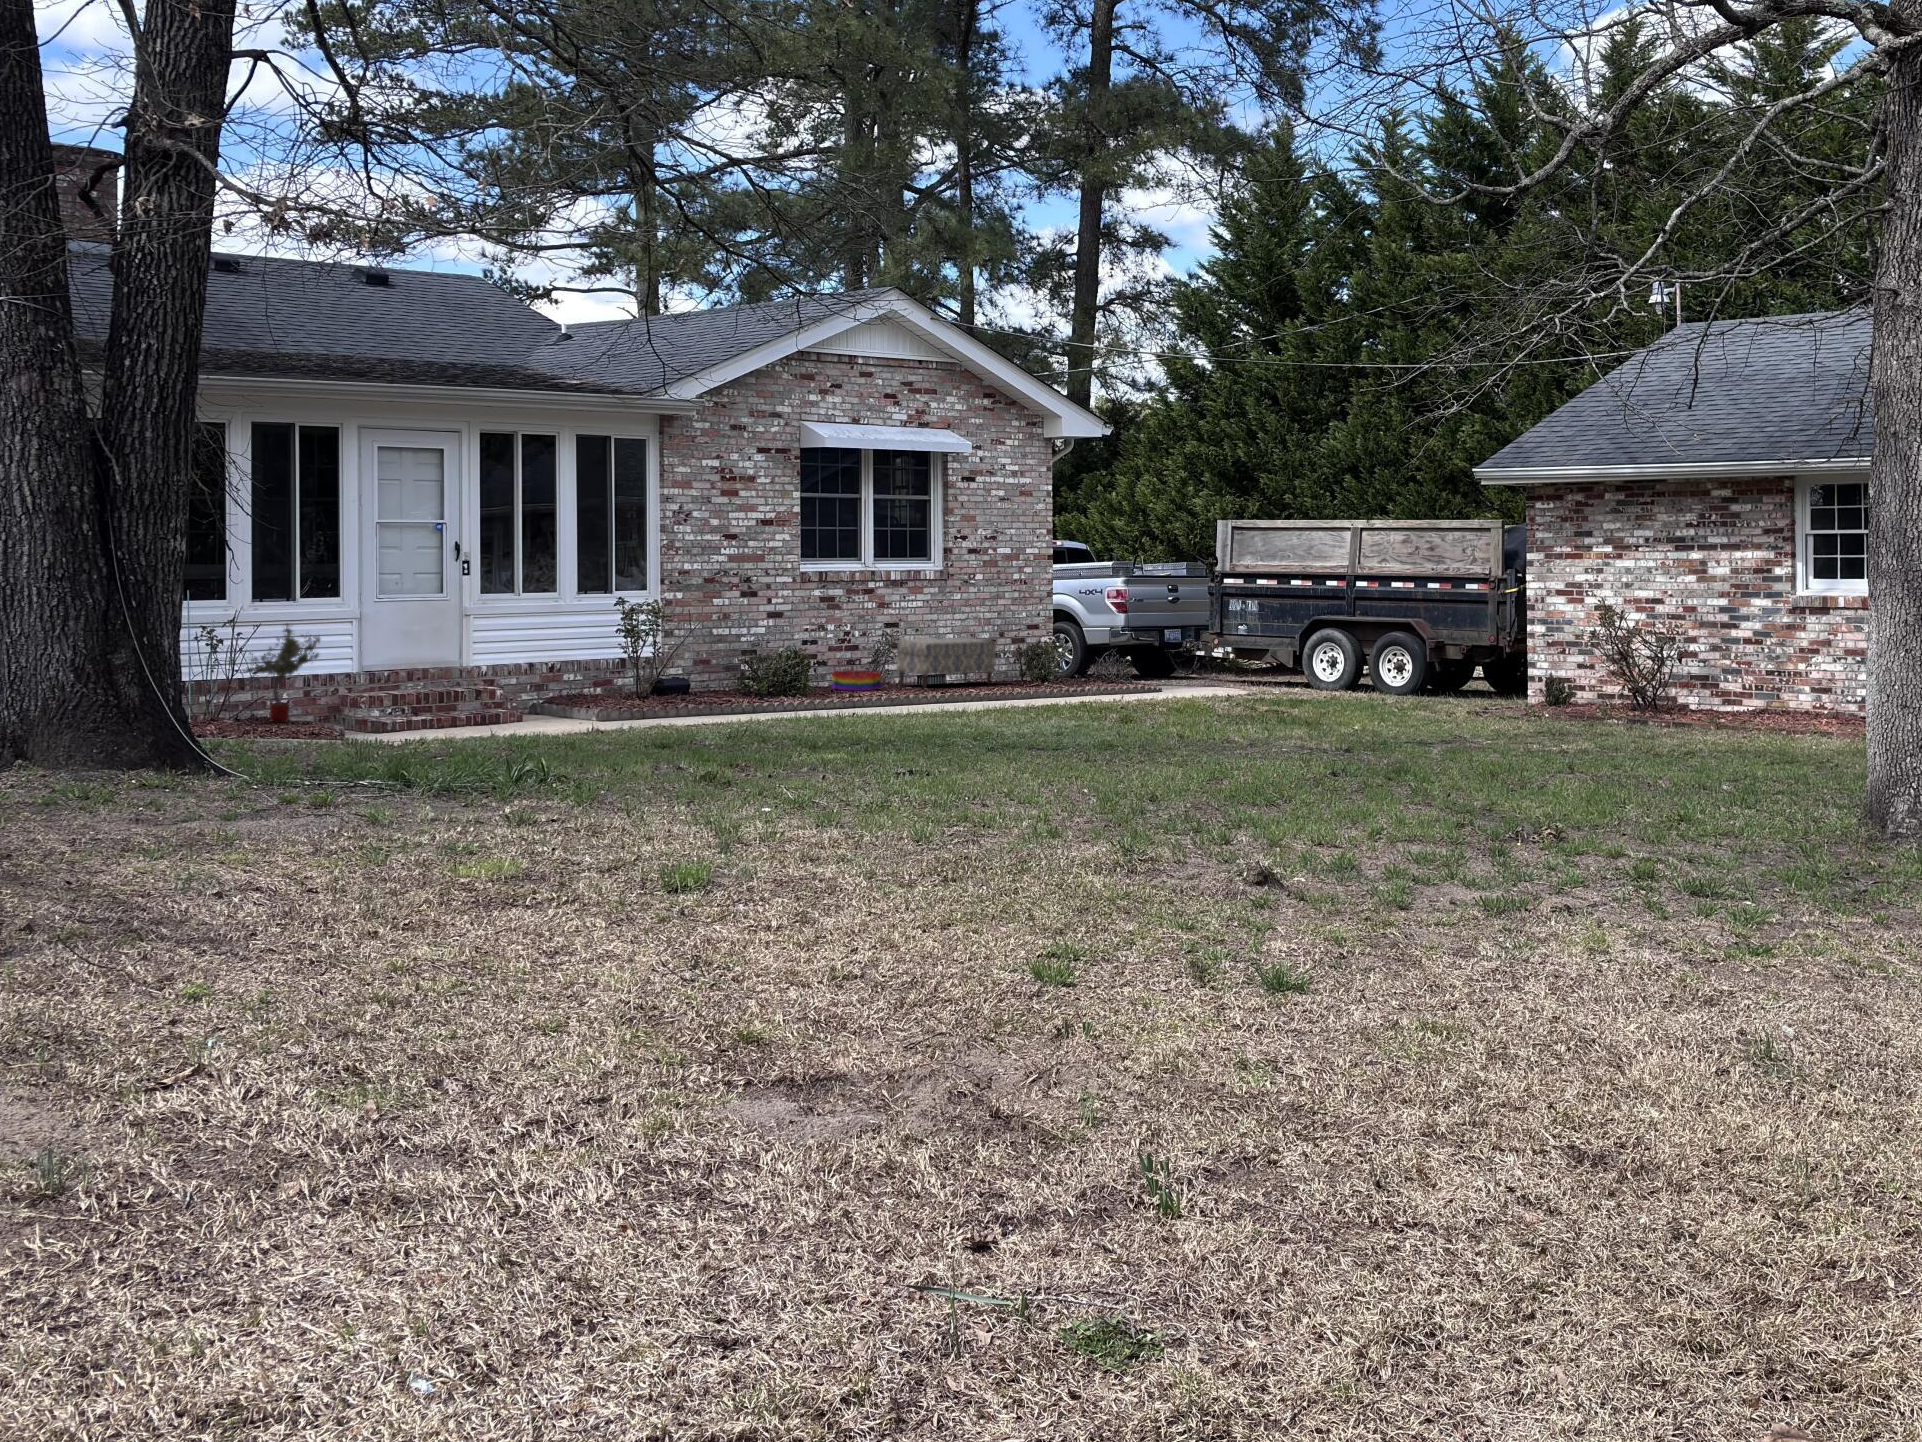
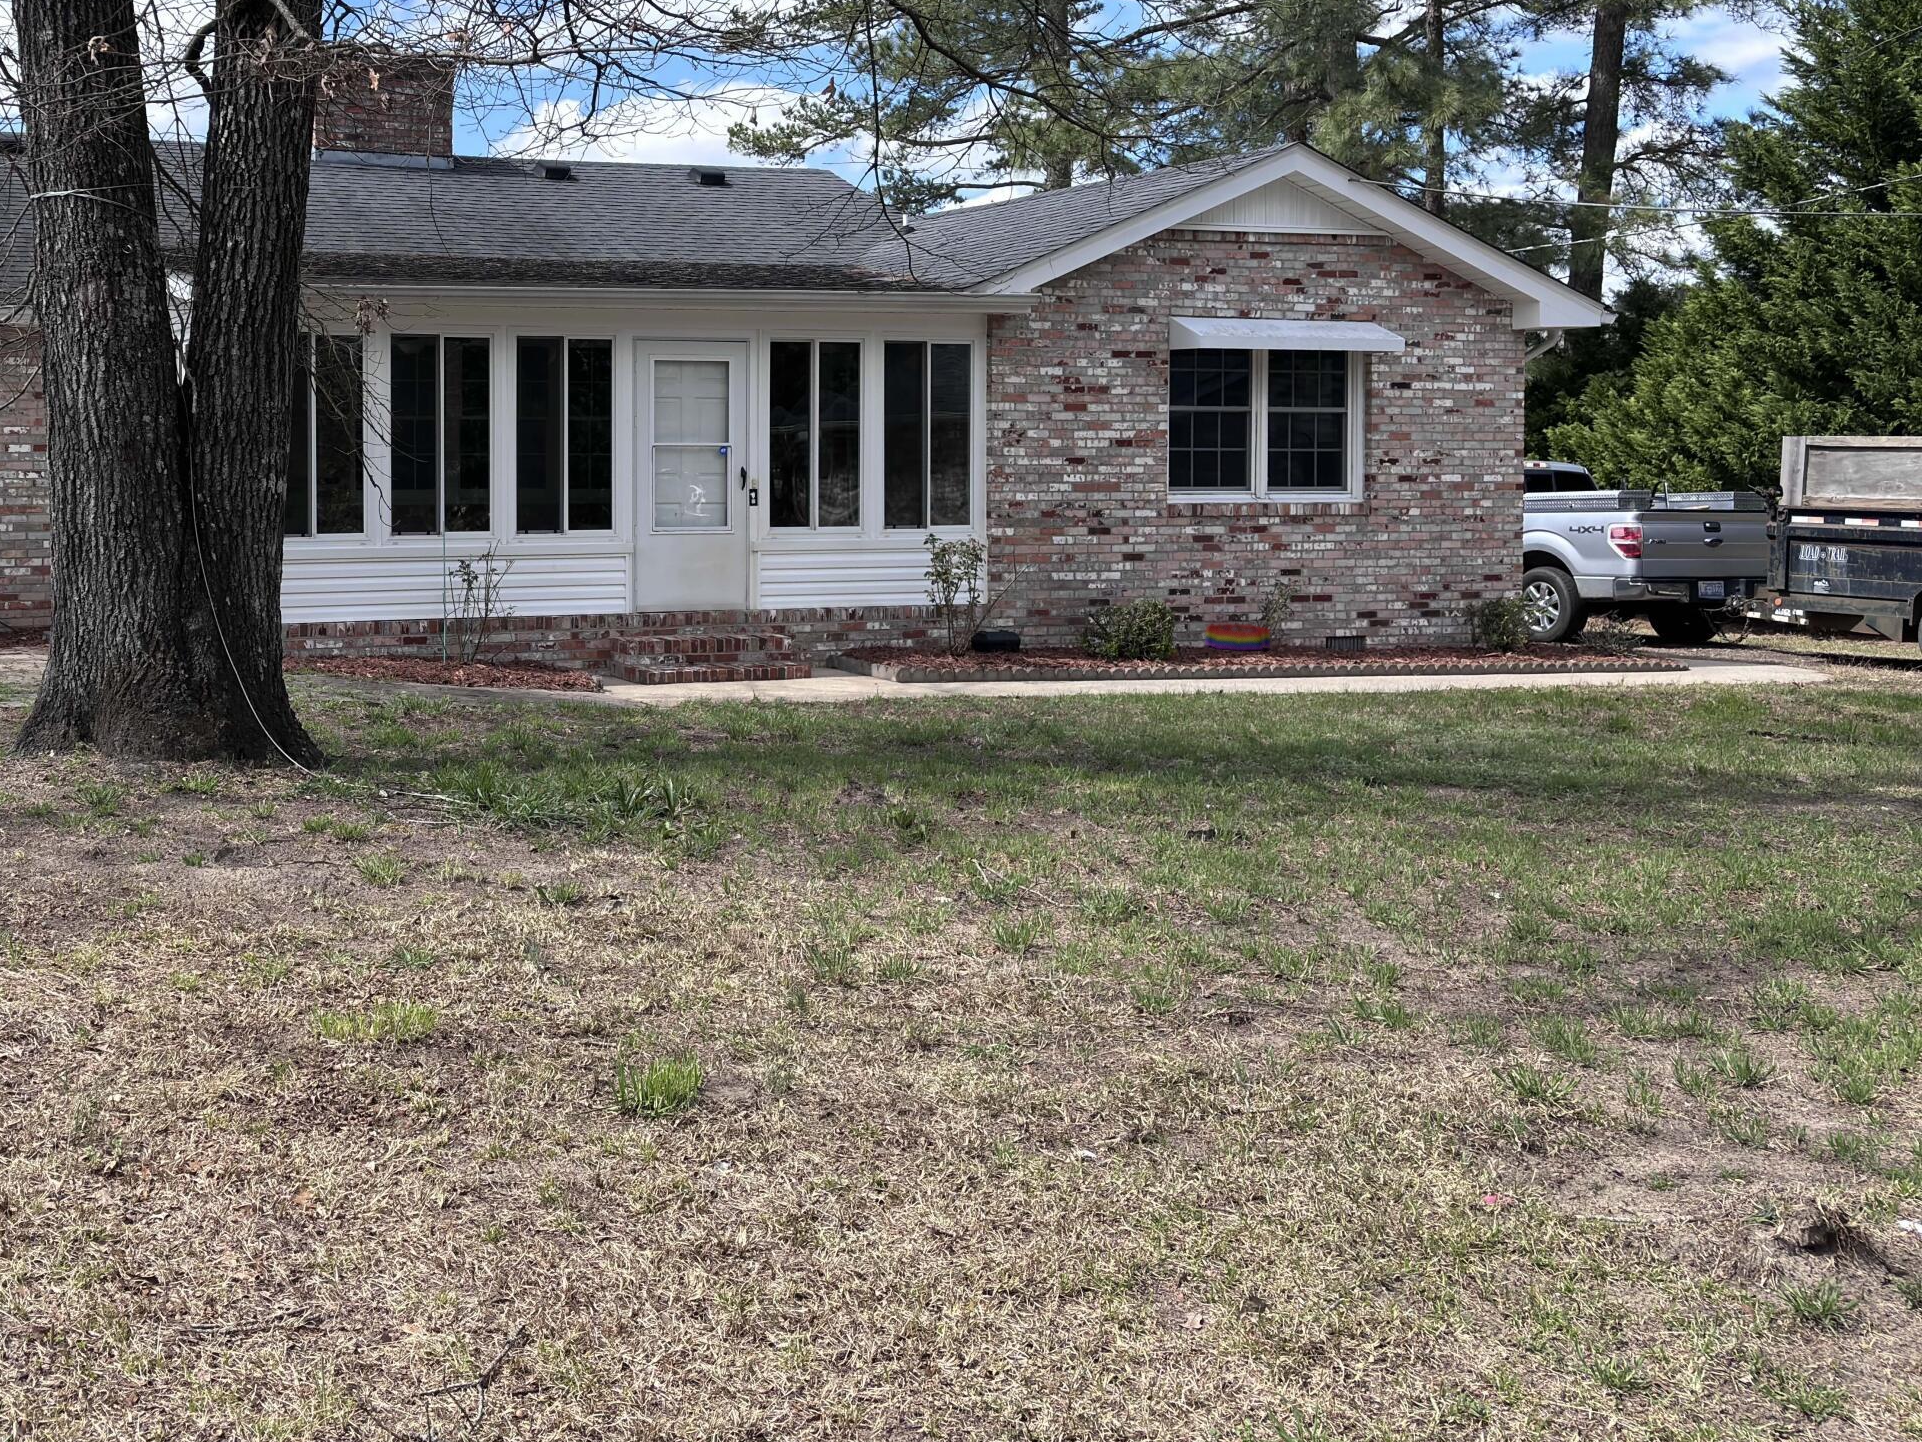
potted tree: present [243,624,321,723] -> none [499,557,583,666]
bench: present [896,638,996,688] -> none [1294,586,1435,650]

